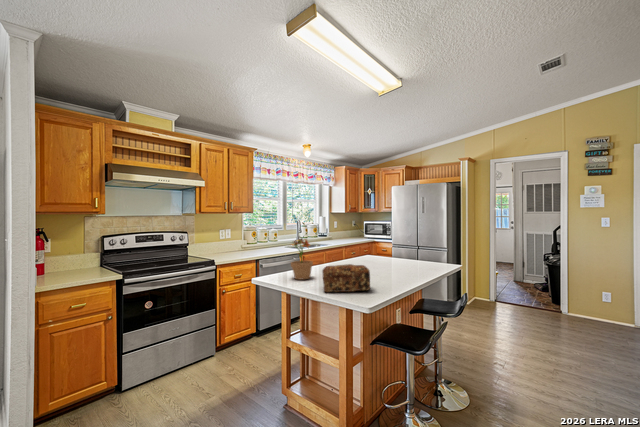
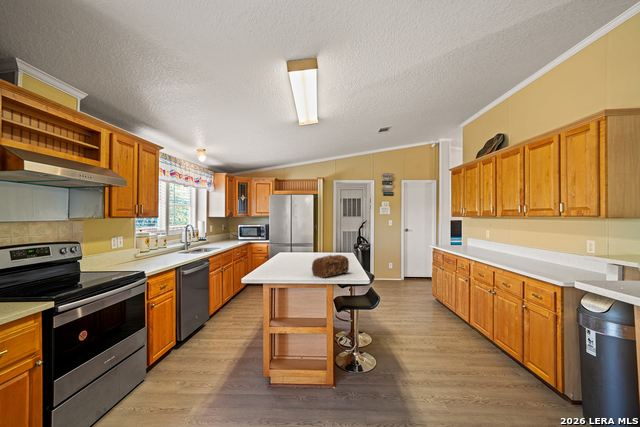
potted plant: present [291,239,313,280] -> none [269,237,289,274]

